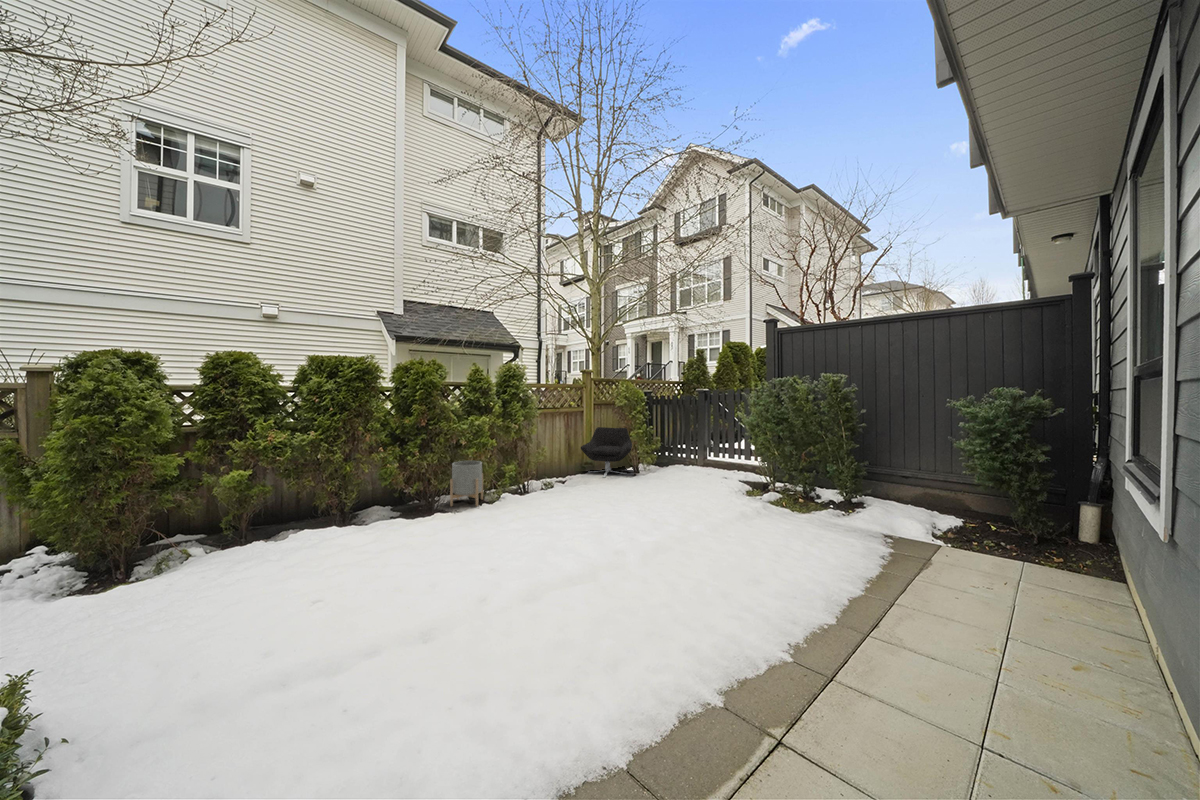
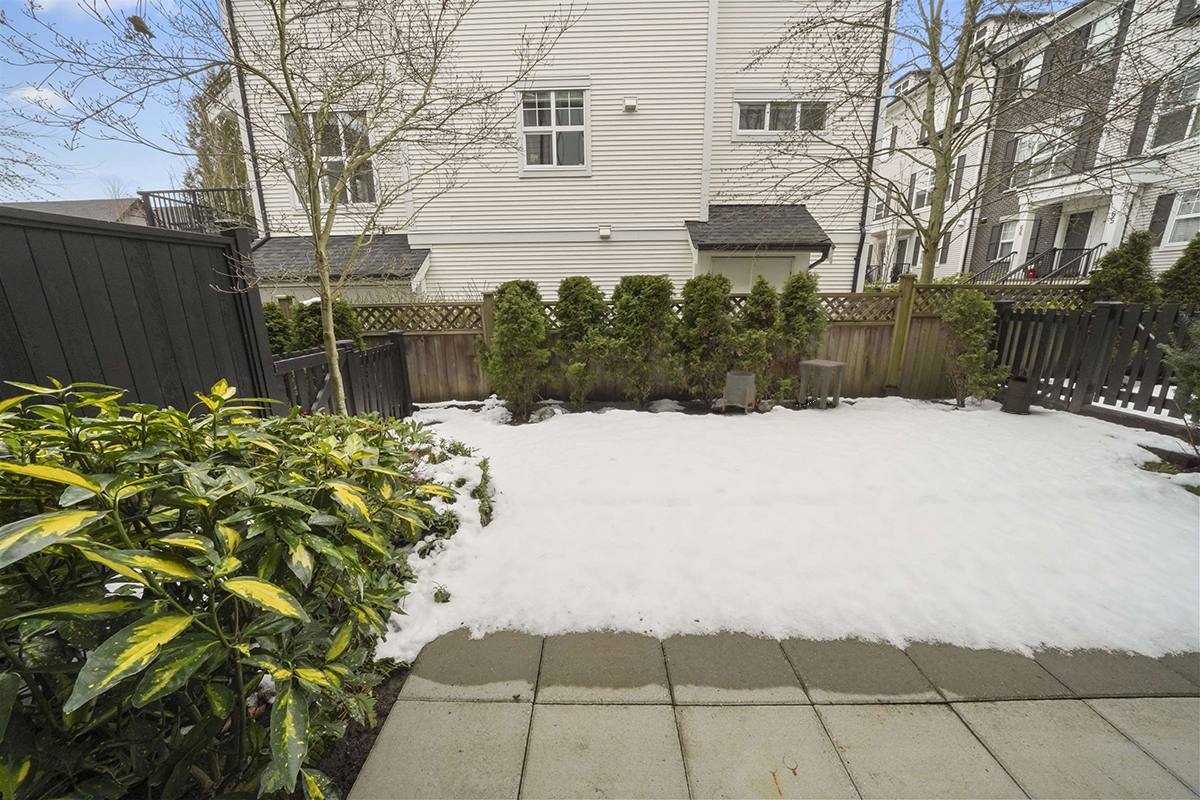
lounge chair: present [581,427,632,477] -> none [879,346,959,407]
watering can: none [658,438,691,473] -> present [997,368,1066,414]
side table: none [519,443,560,489] -> present [799,359,848,409]

